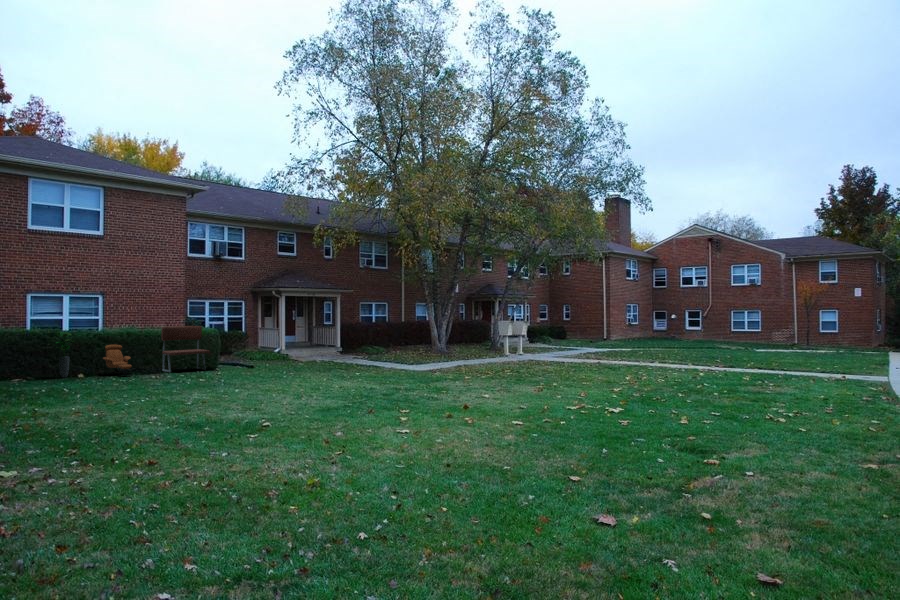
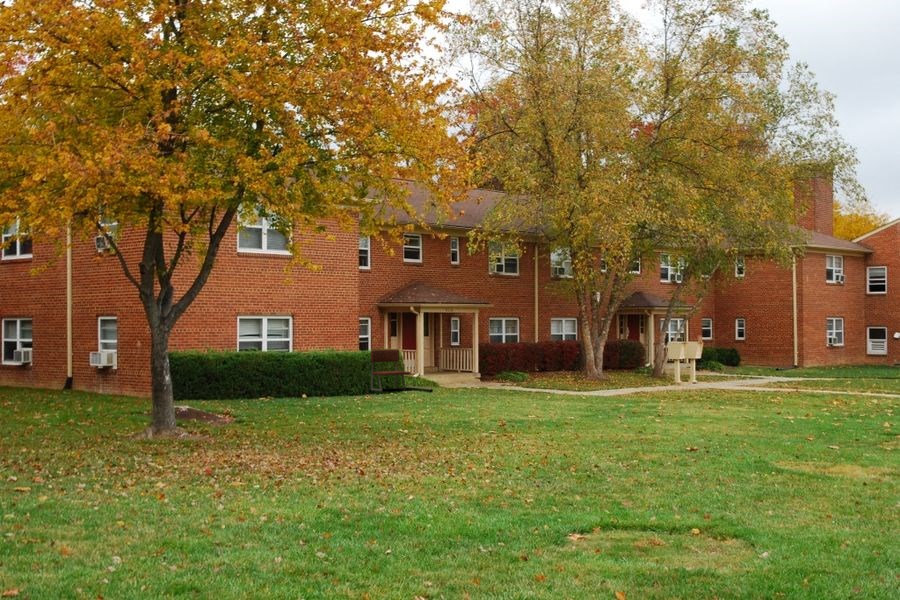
potted plant: present [57,332,74,378] -> none [302,354,319,393]
lounge chair: present [103,345,132,376] -> none [332,366,360,394]

